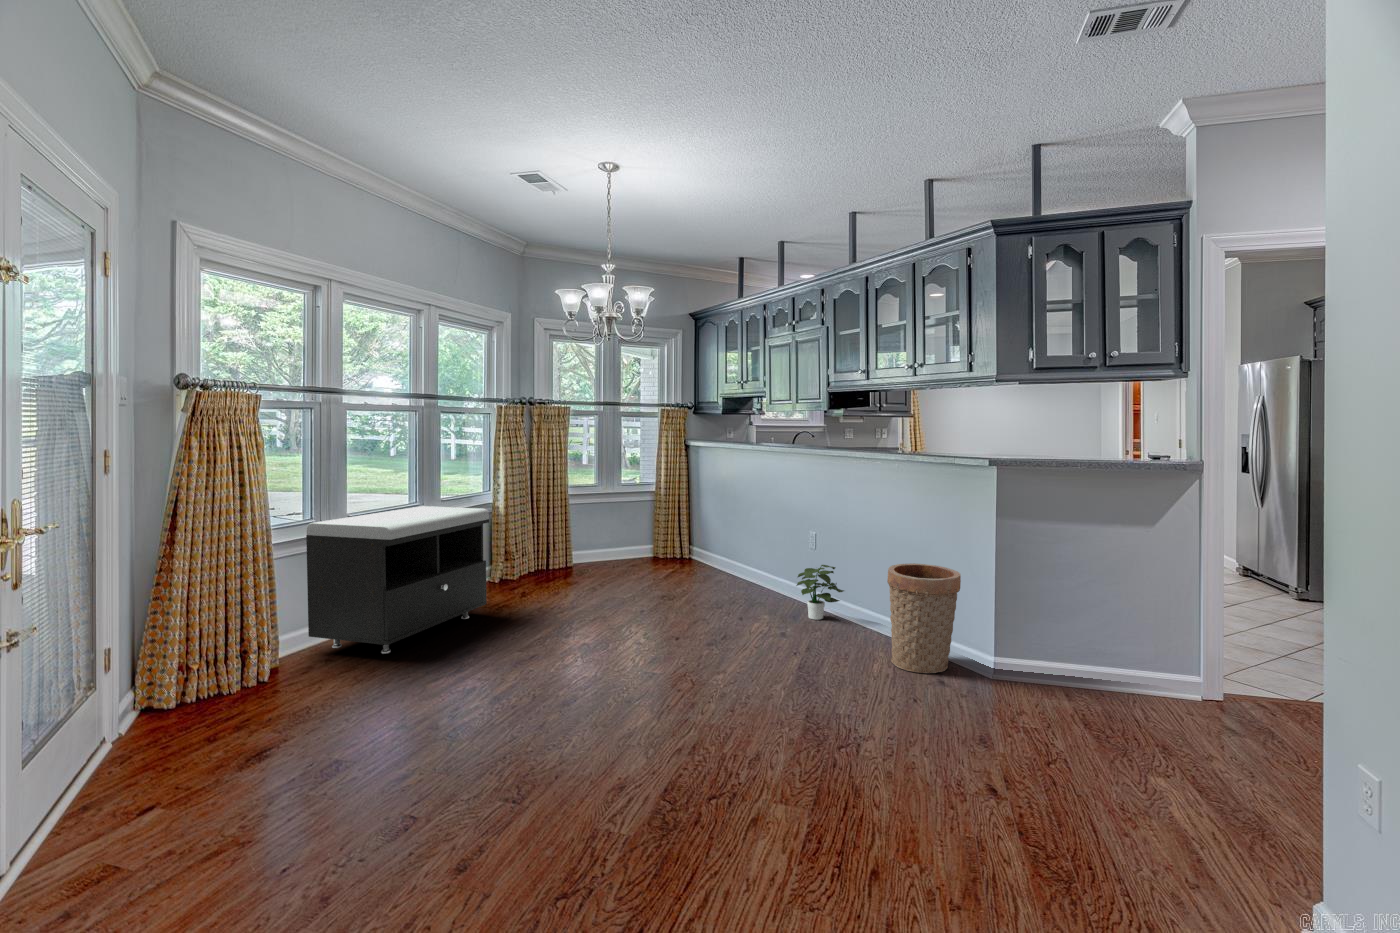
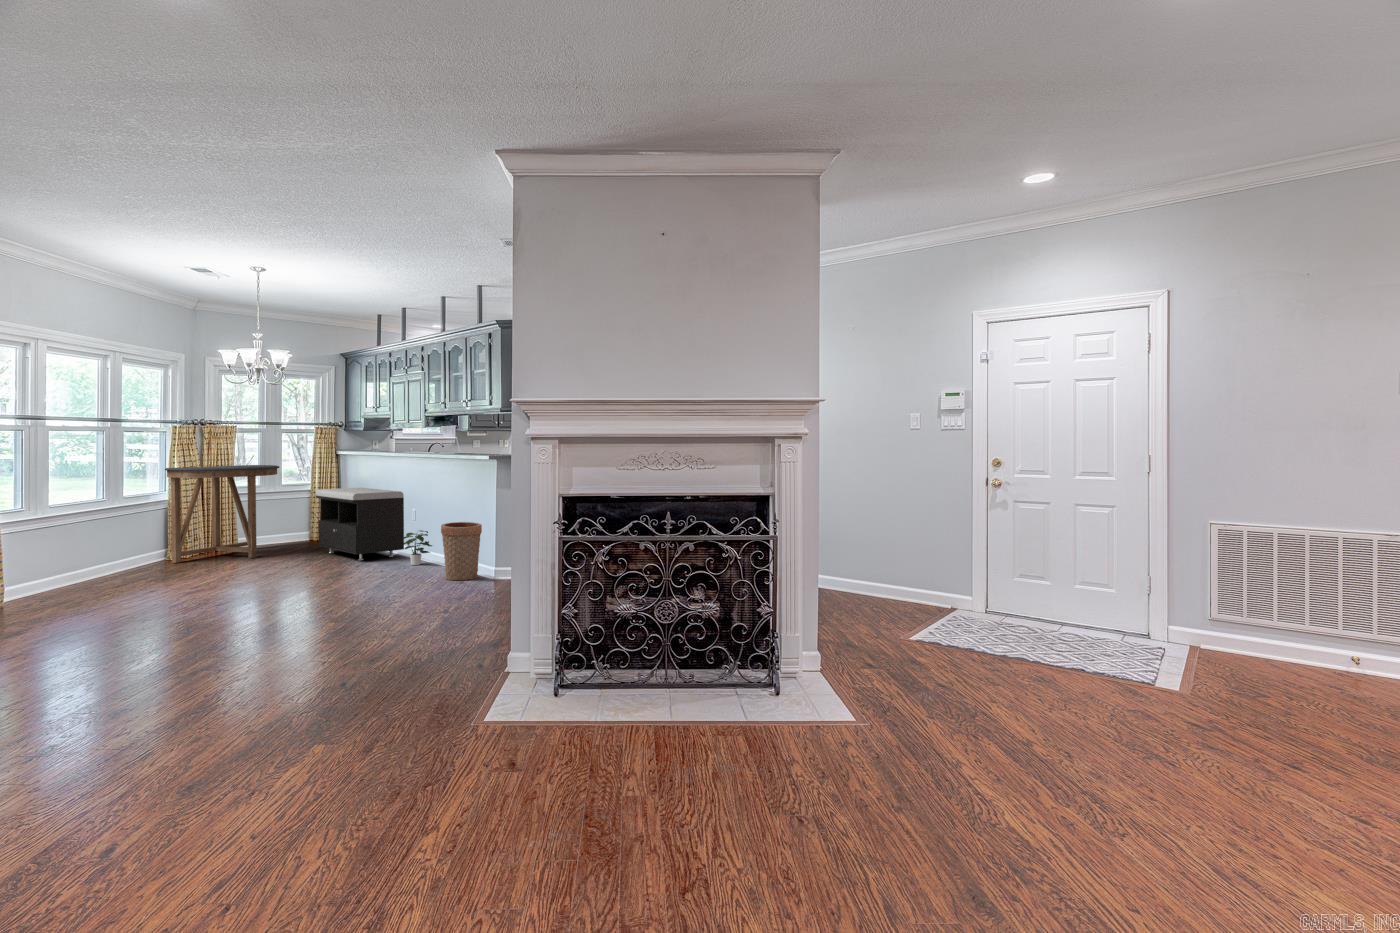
console table: none [488,458,621,587] -> present [165,465,279,563]
storage bench: present [306,506,489,654] -> present [316,488,404,560]

